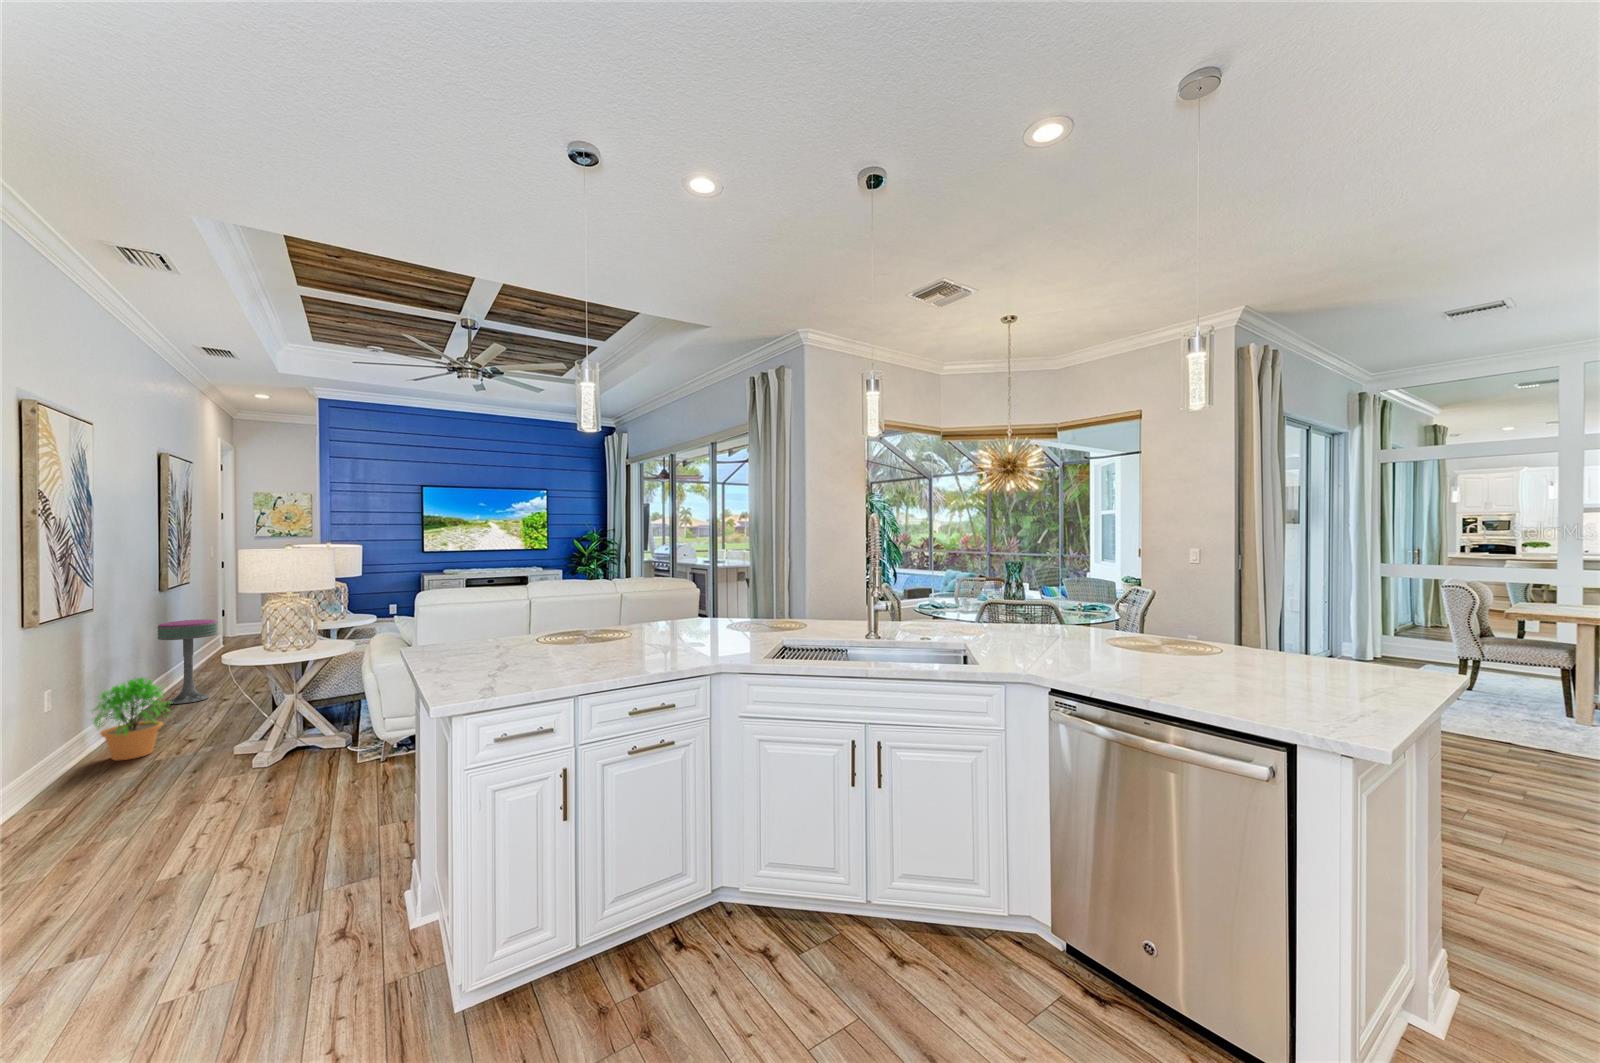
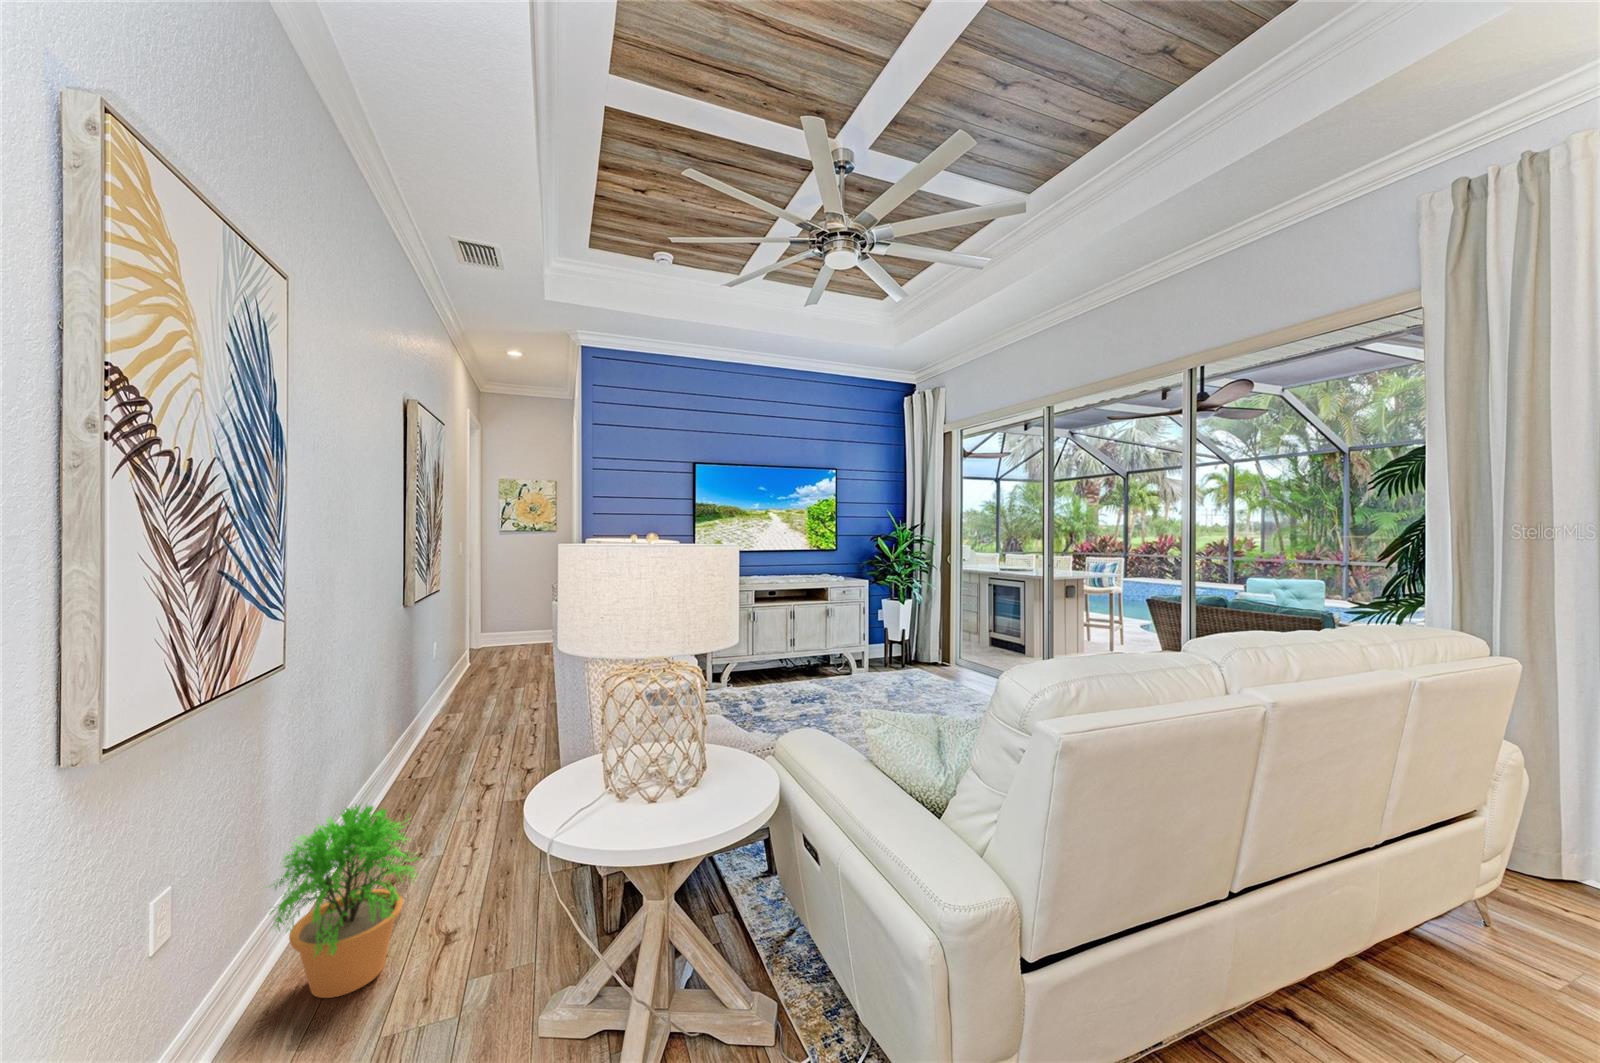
bar stool: present [157,619,217,704] -> none [400,650,478,787]

